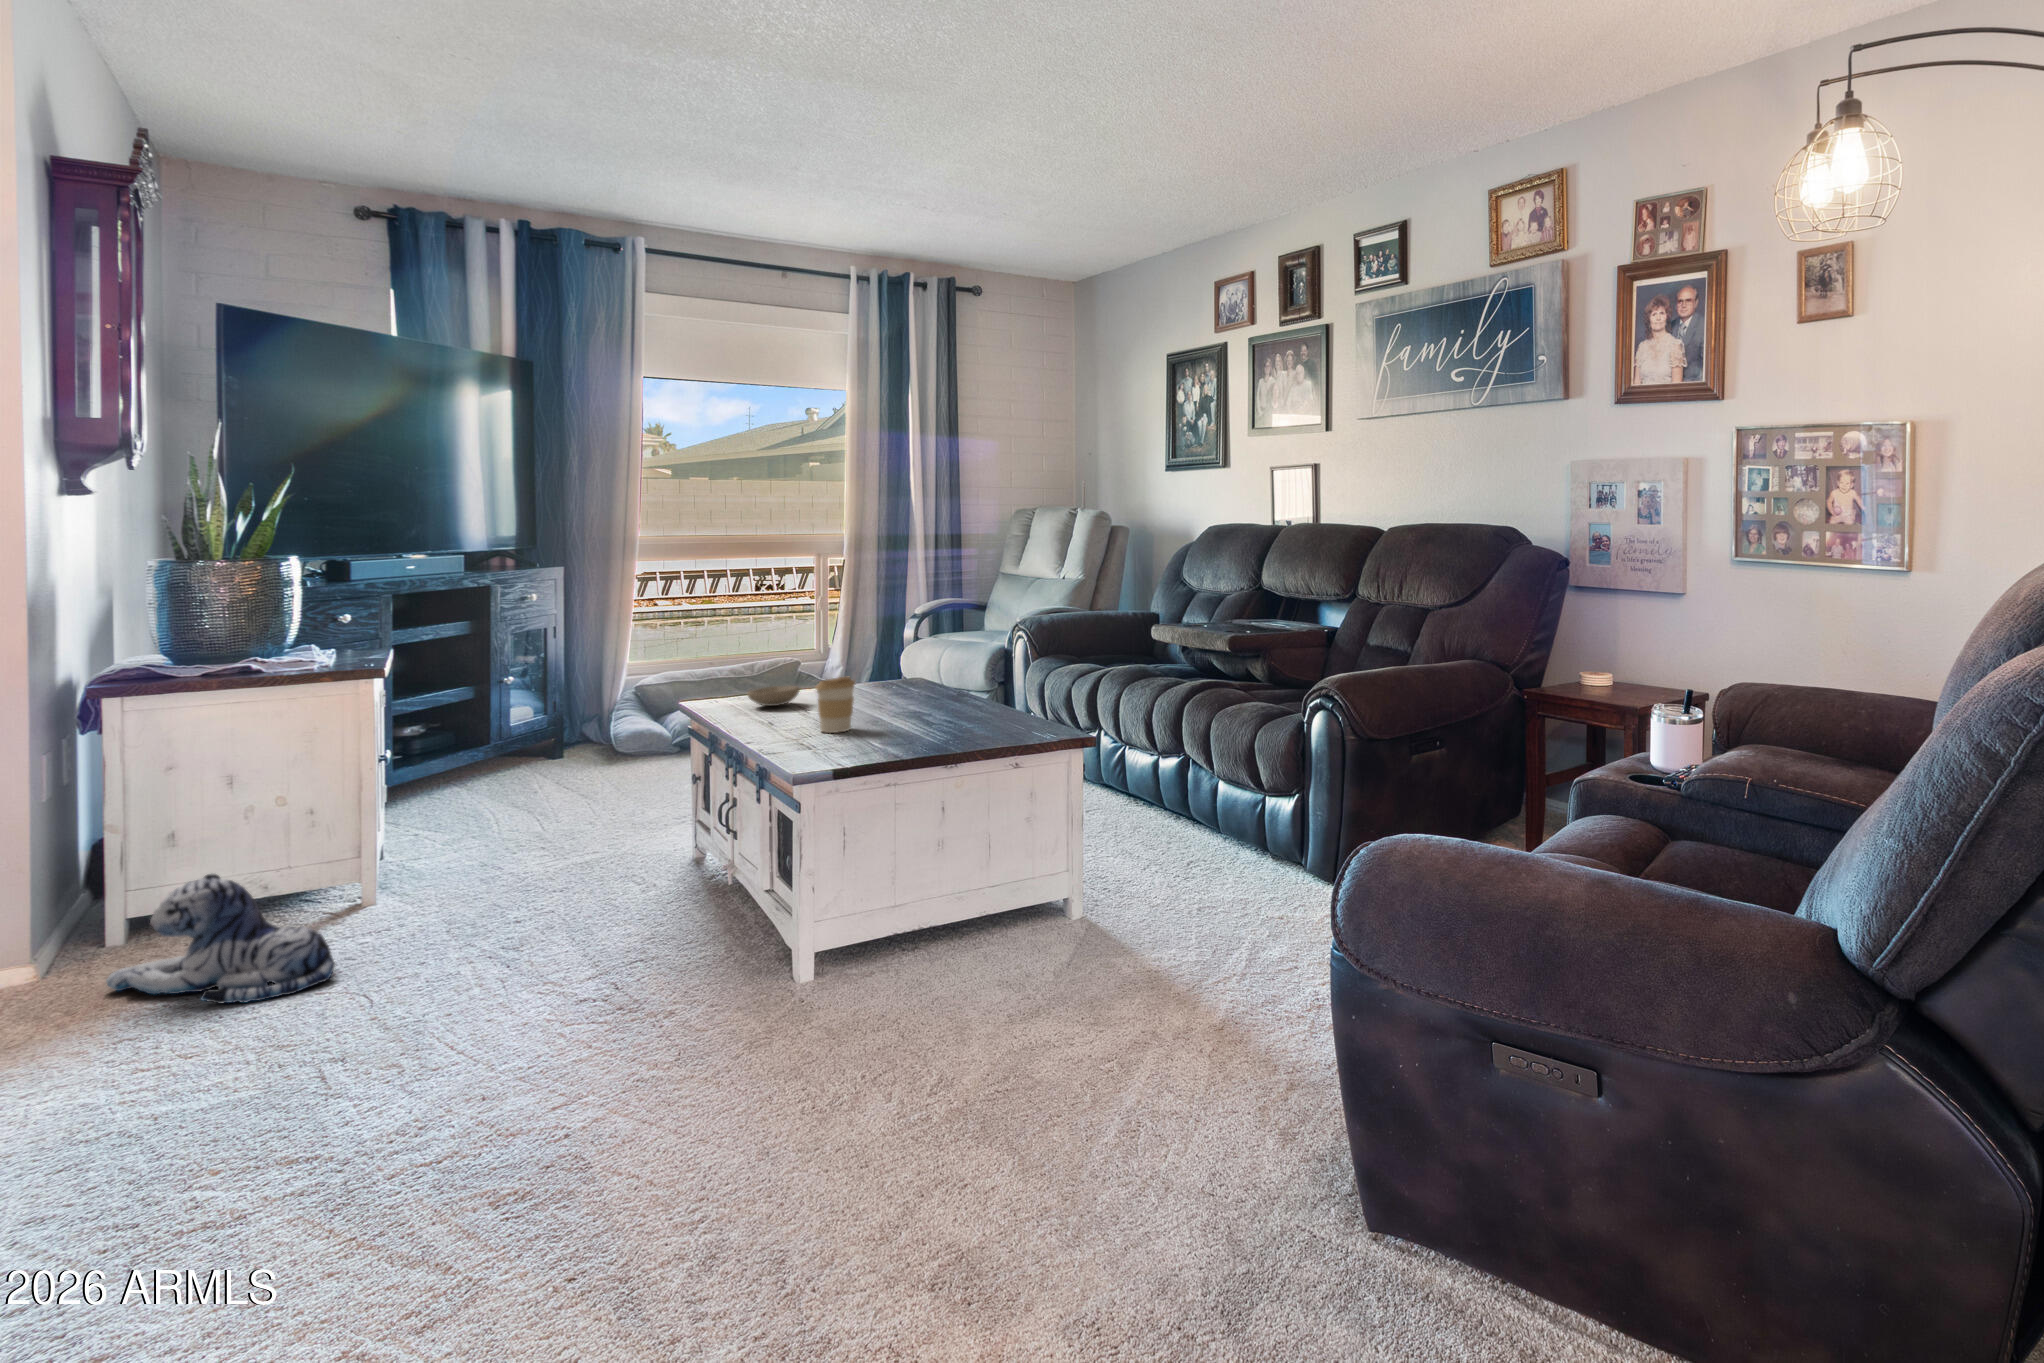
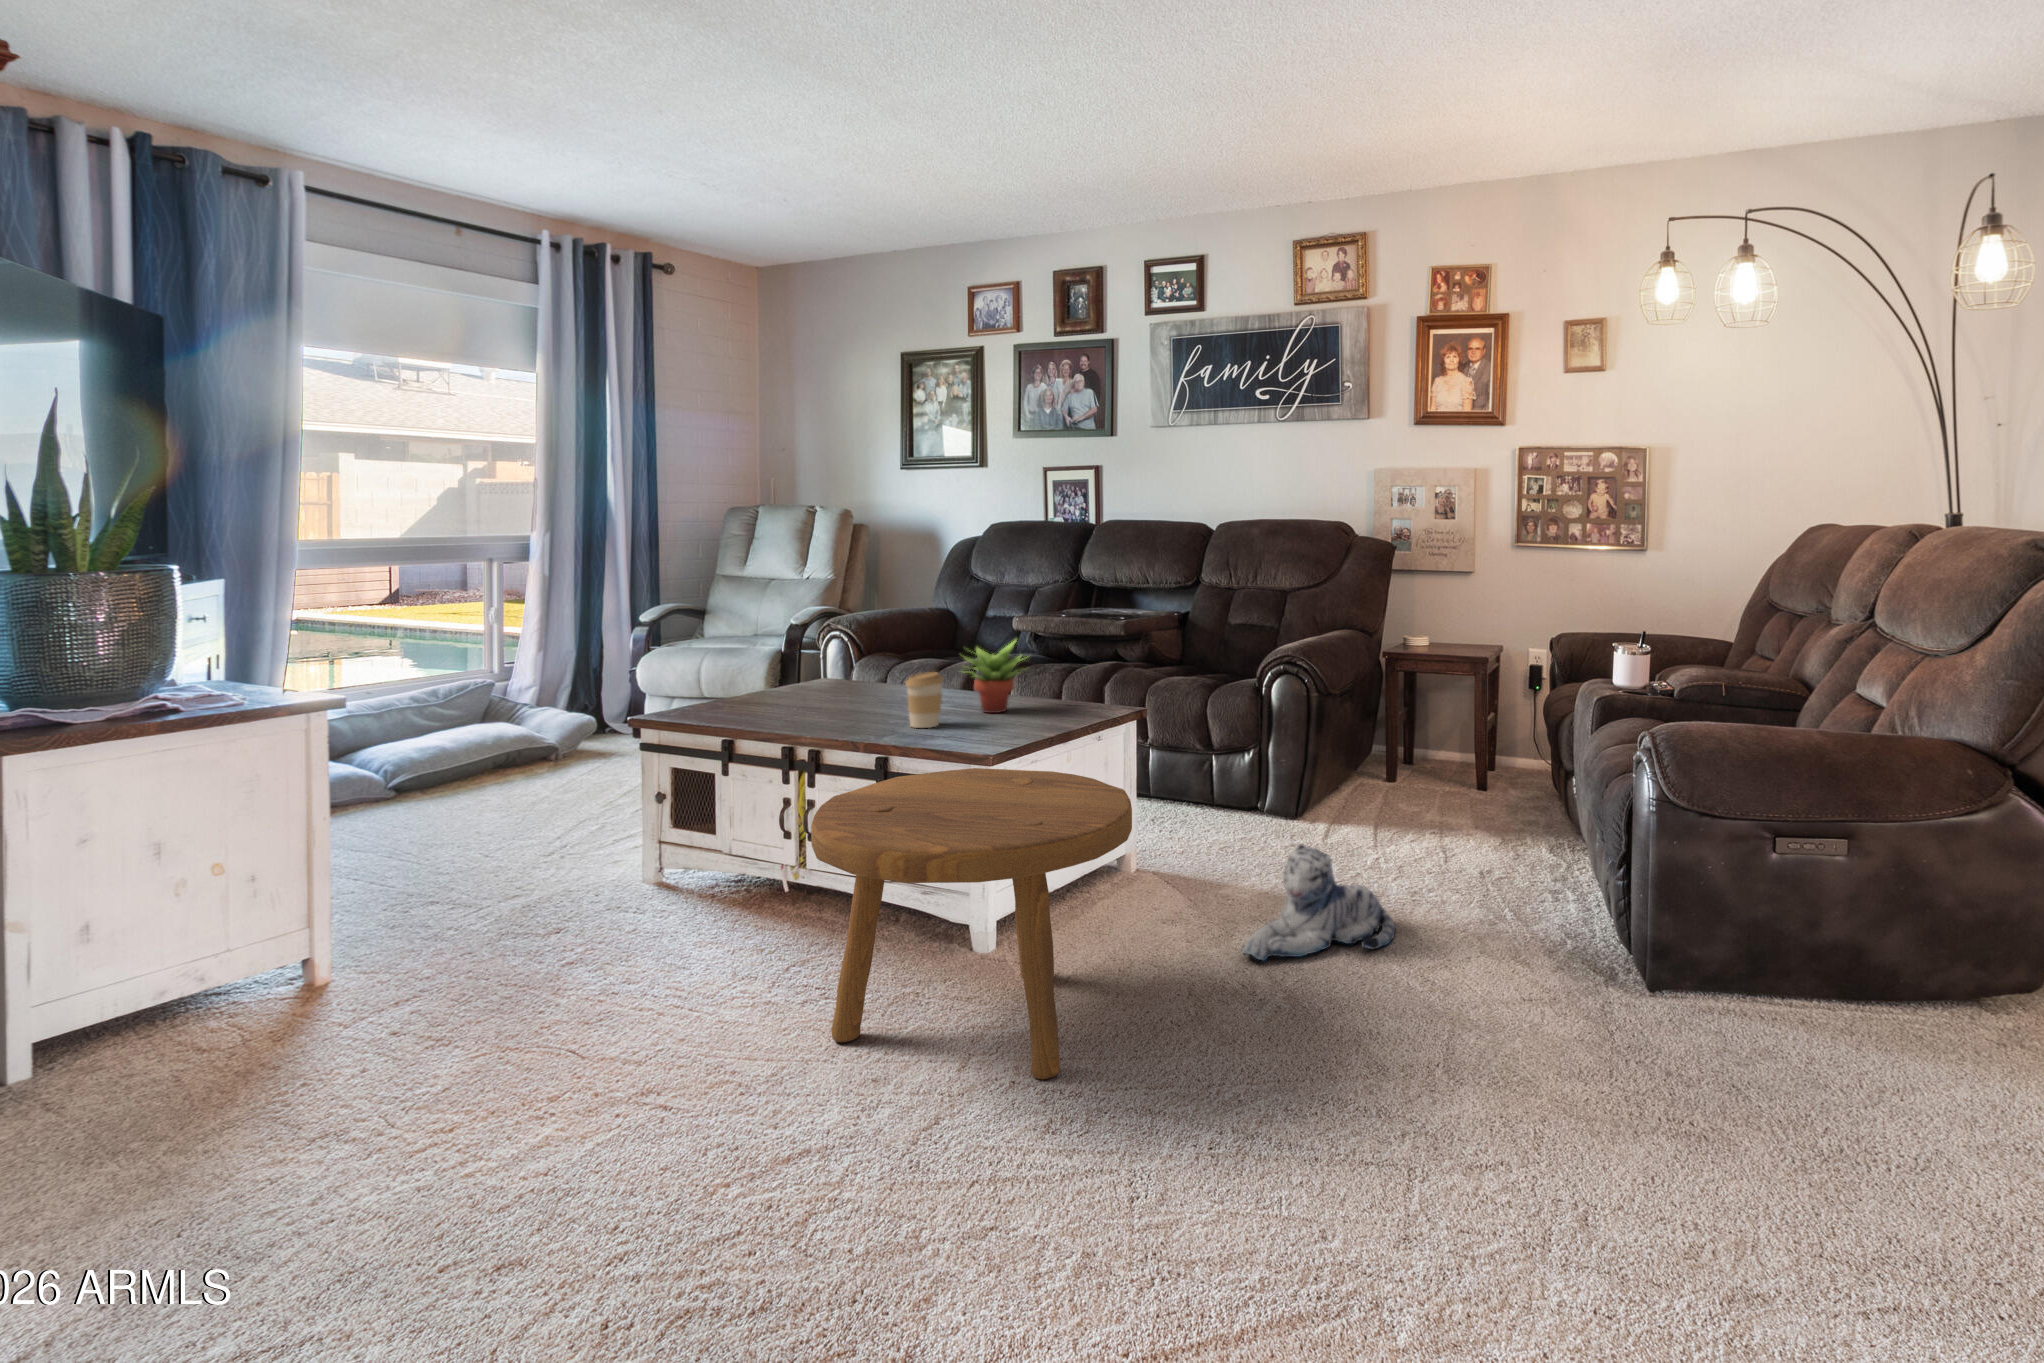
succulent plant: none [889,647,973,724] -> present [962,640,1022,713]
bowl: present [747,686,800,706] -> none [761,690,814,713]
footstool: none [452,778,823,1117] -> present [811,768,1132,1079]
plush toy: present [107,873,335,1004] -> present [1243,844,1395,961]

